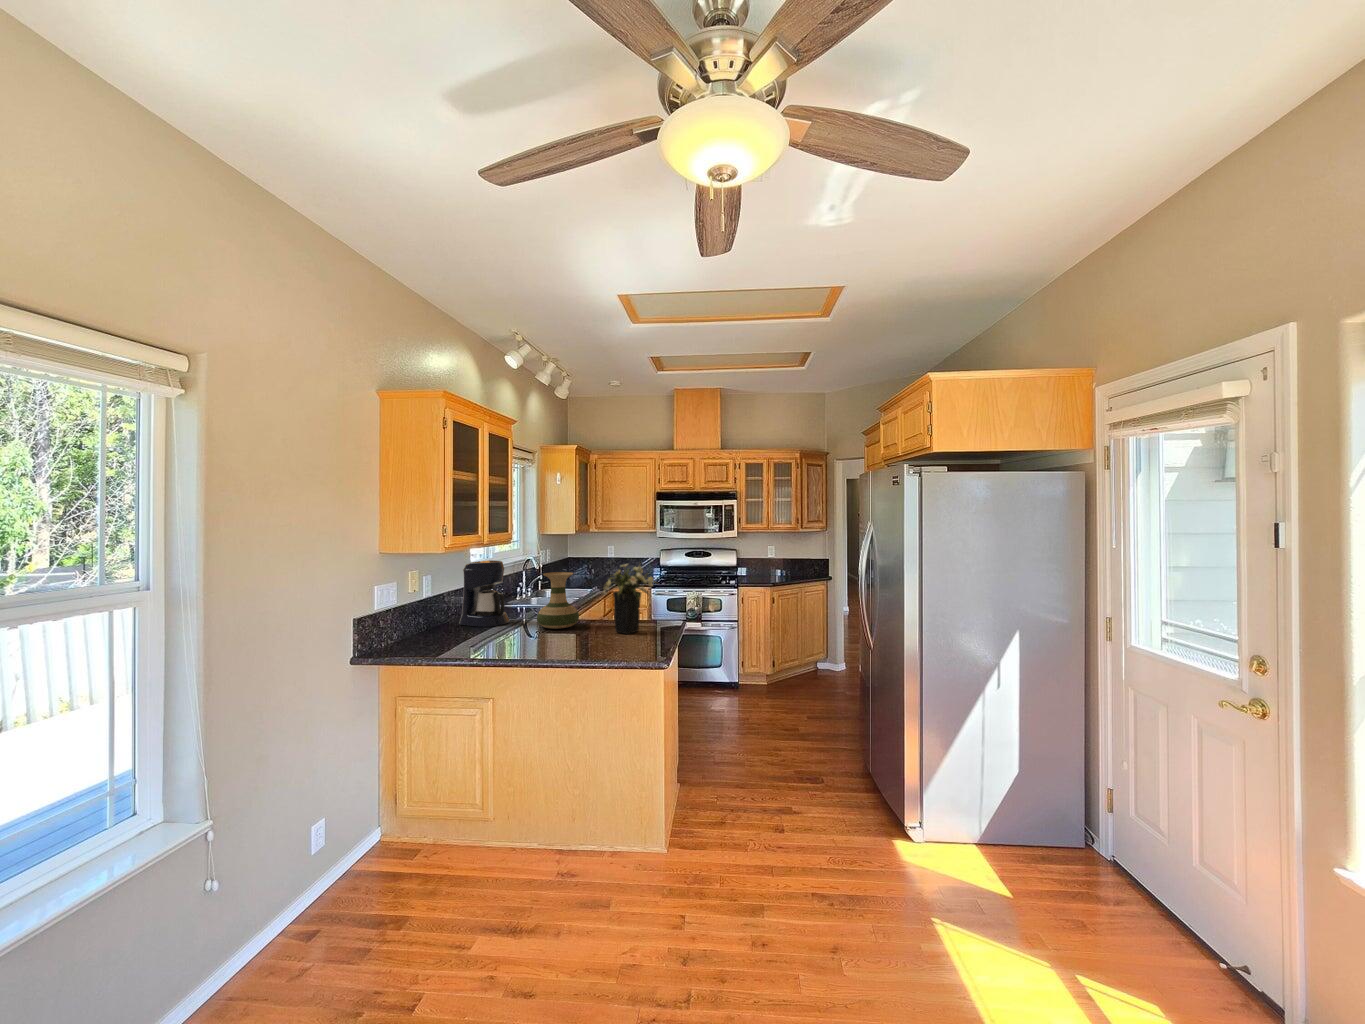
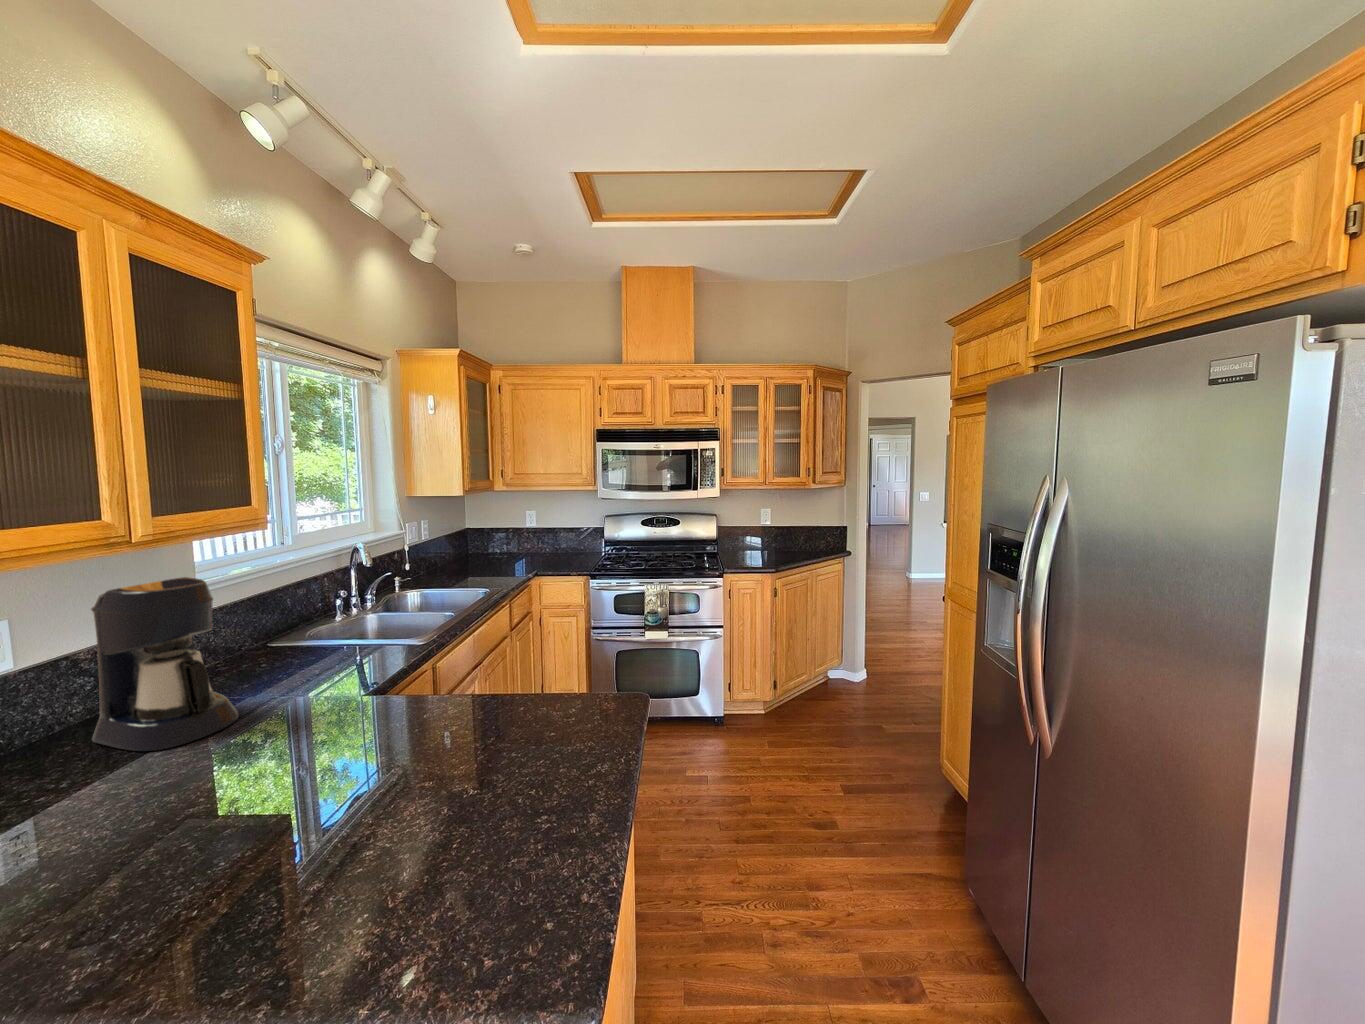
flower arrangement: present [602,562,655,634] -> none [410,592,580,788]
vase: present [537,572,579,629] -> none [275,608,393,760]

